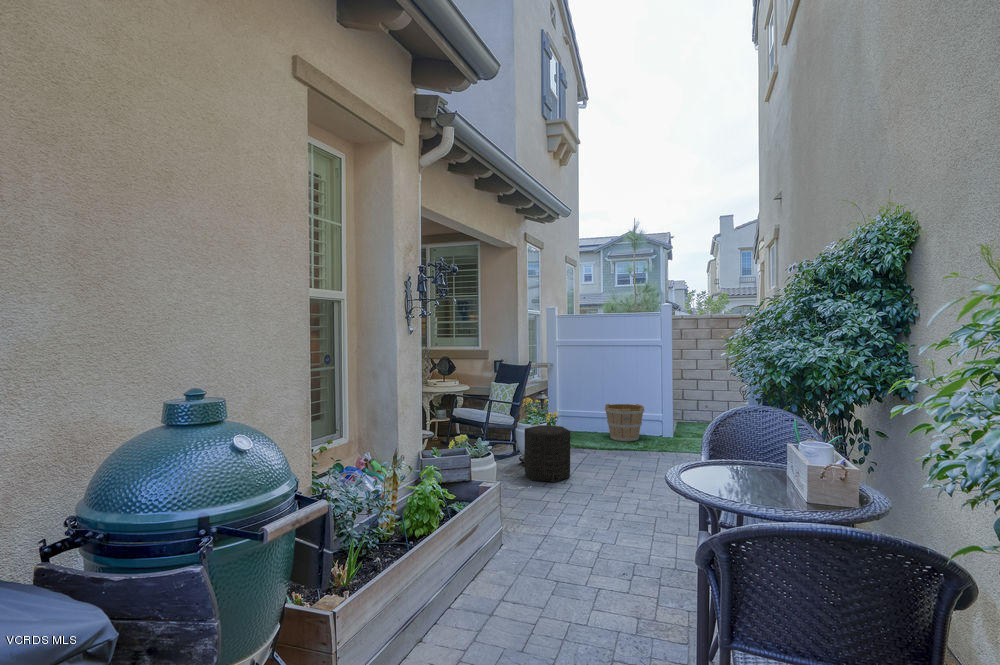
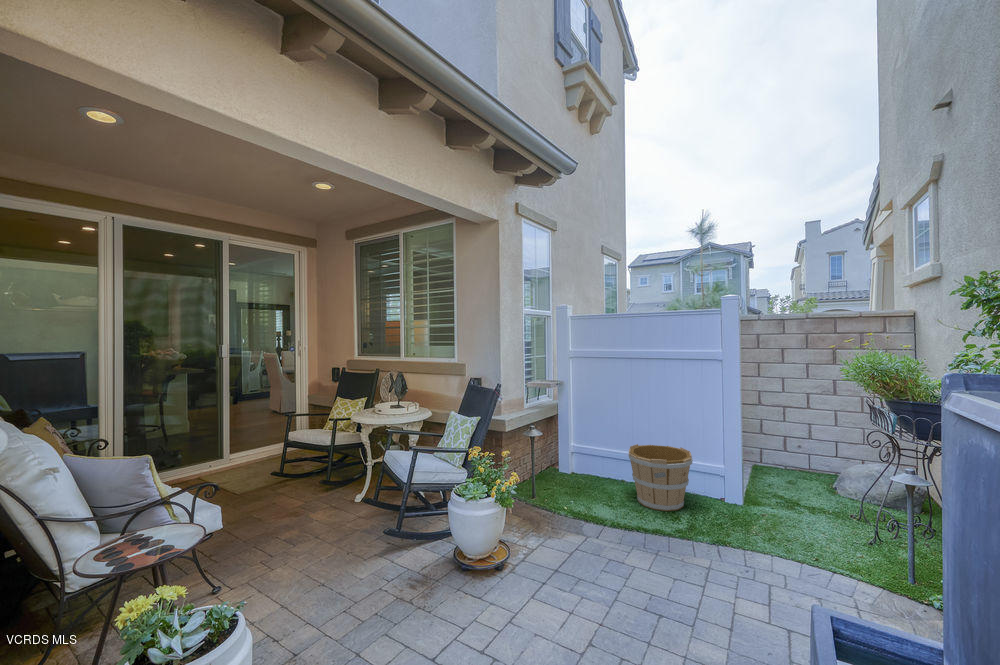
ottoman: present [524,425,570,482] -> none [422,505,505,645]

